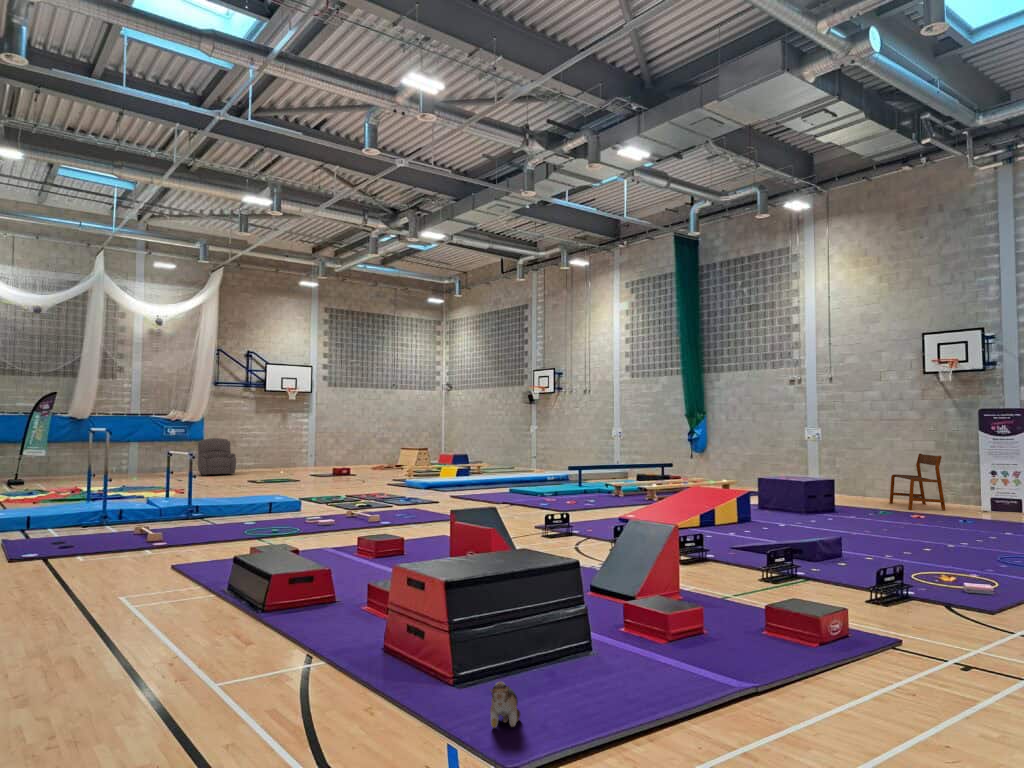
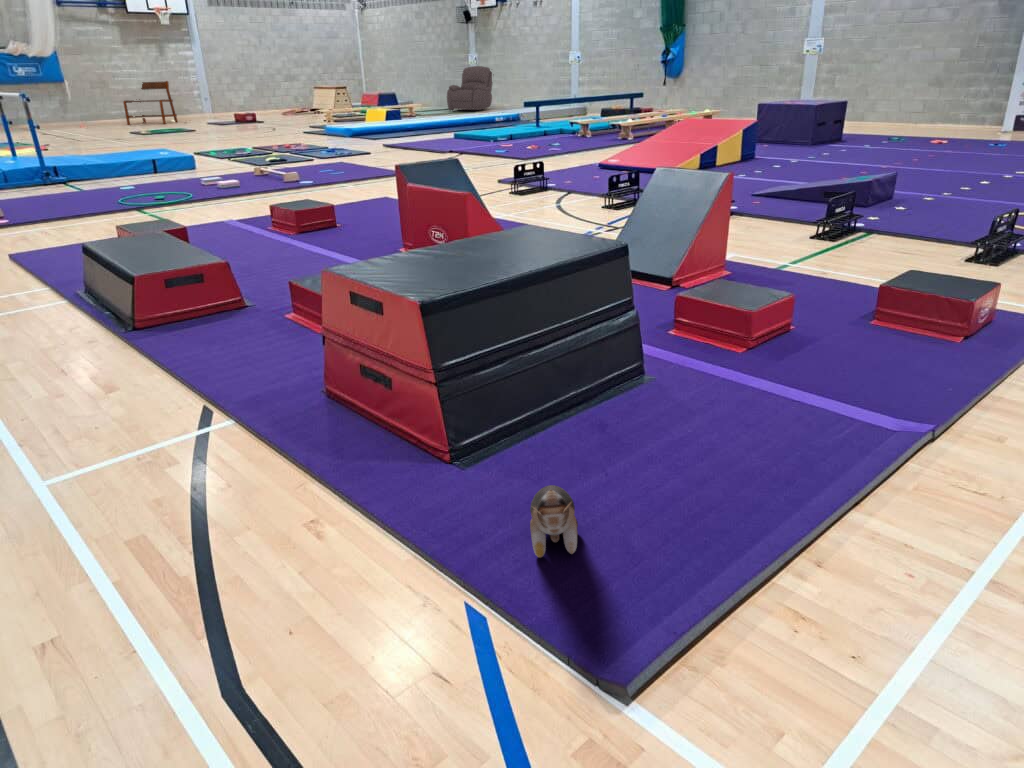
chair: present [198,438,236,476] -> present [447,66,492,111]
bench: present [890,453,946,510] -> present [123,81,177,125]

